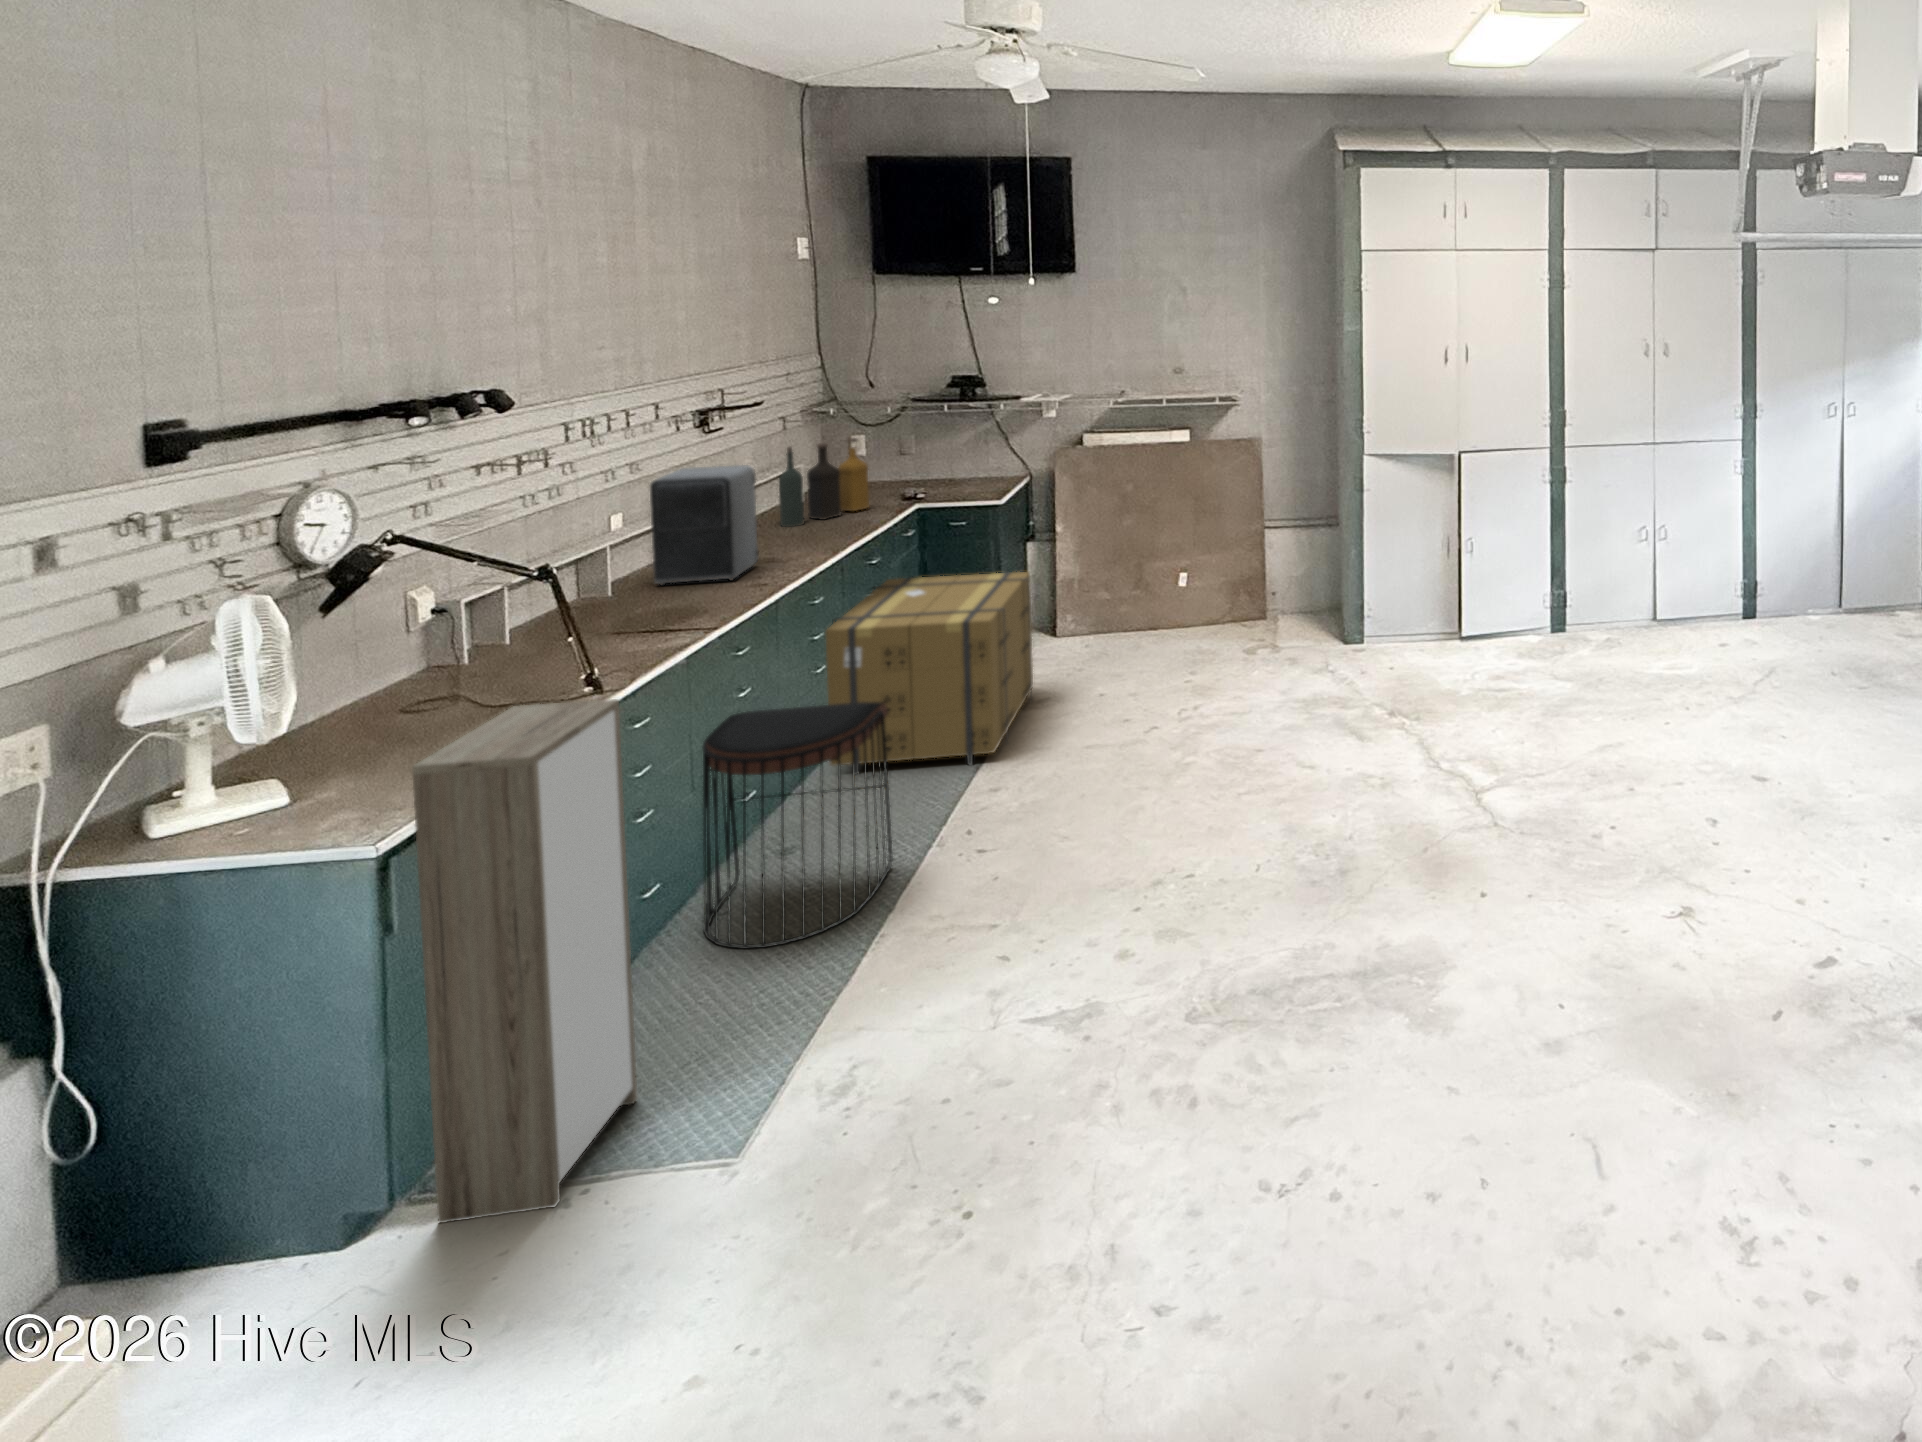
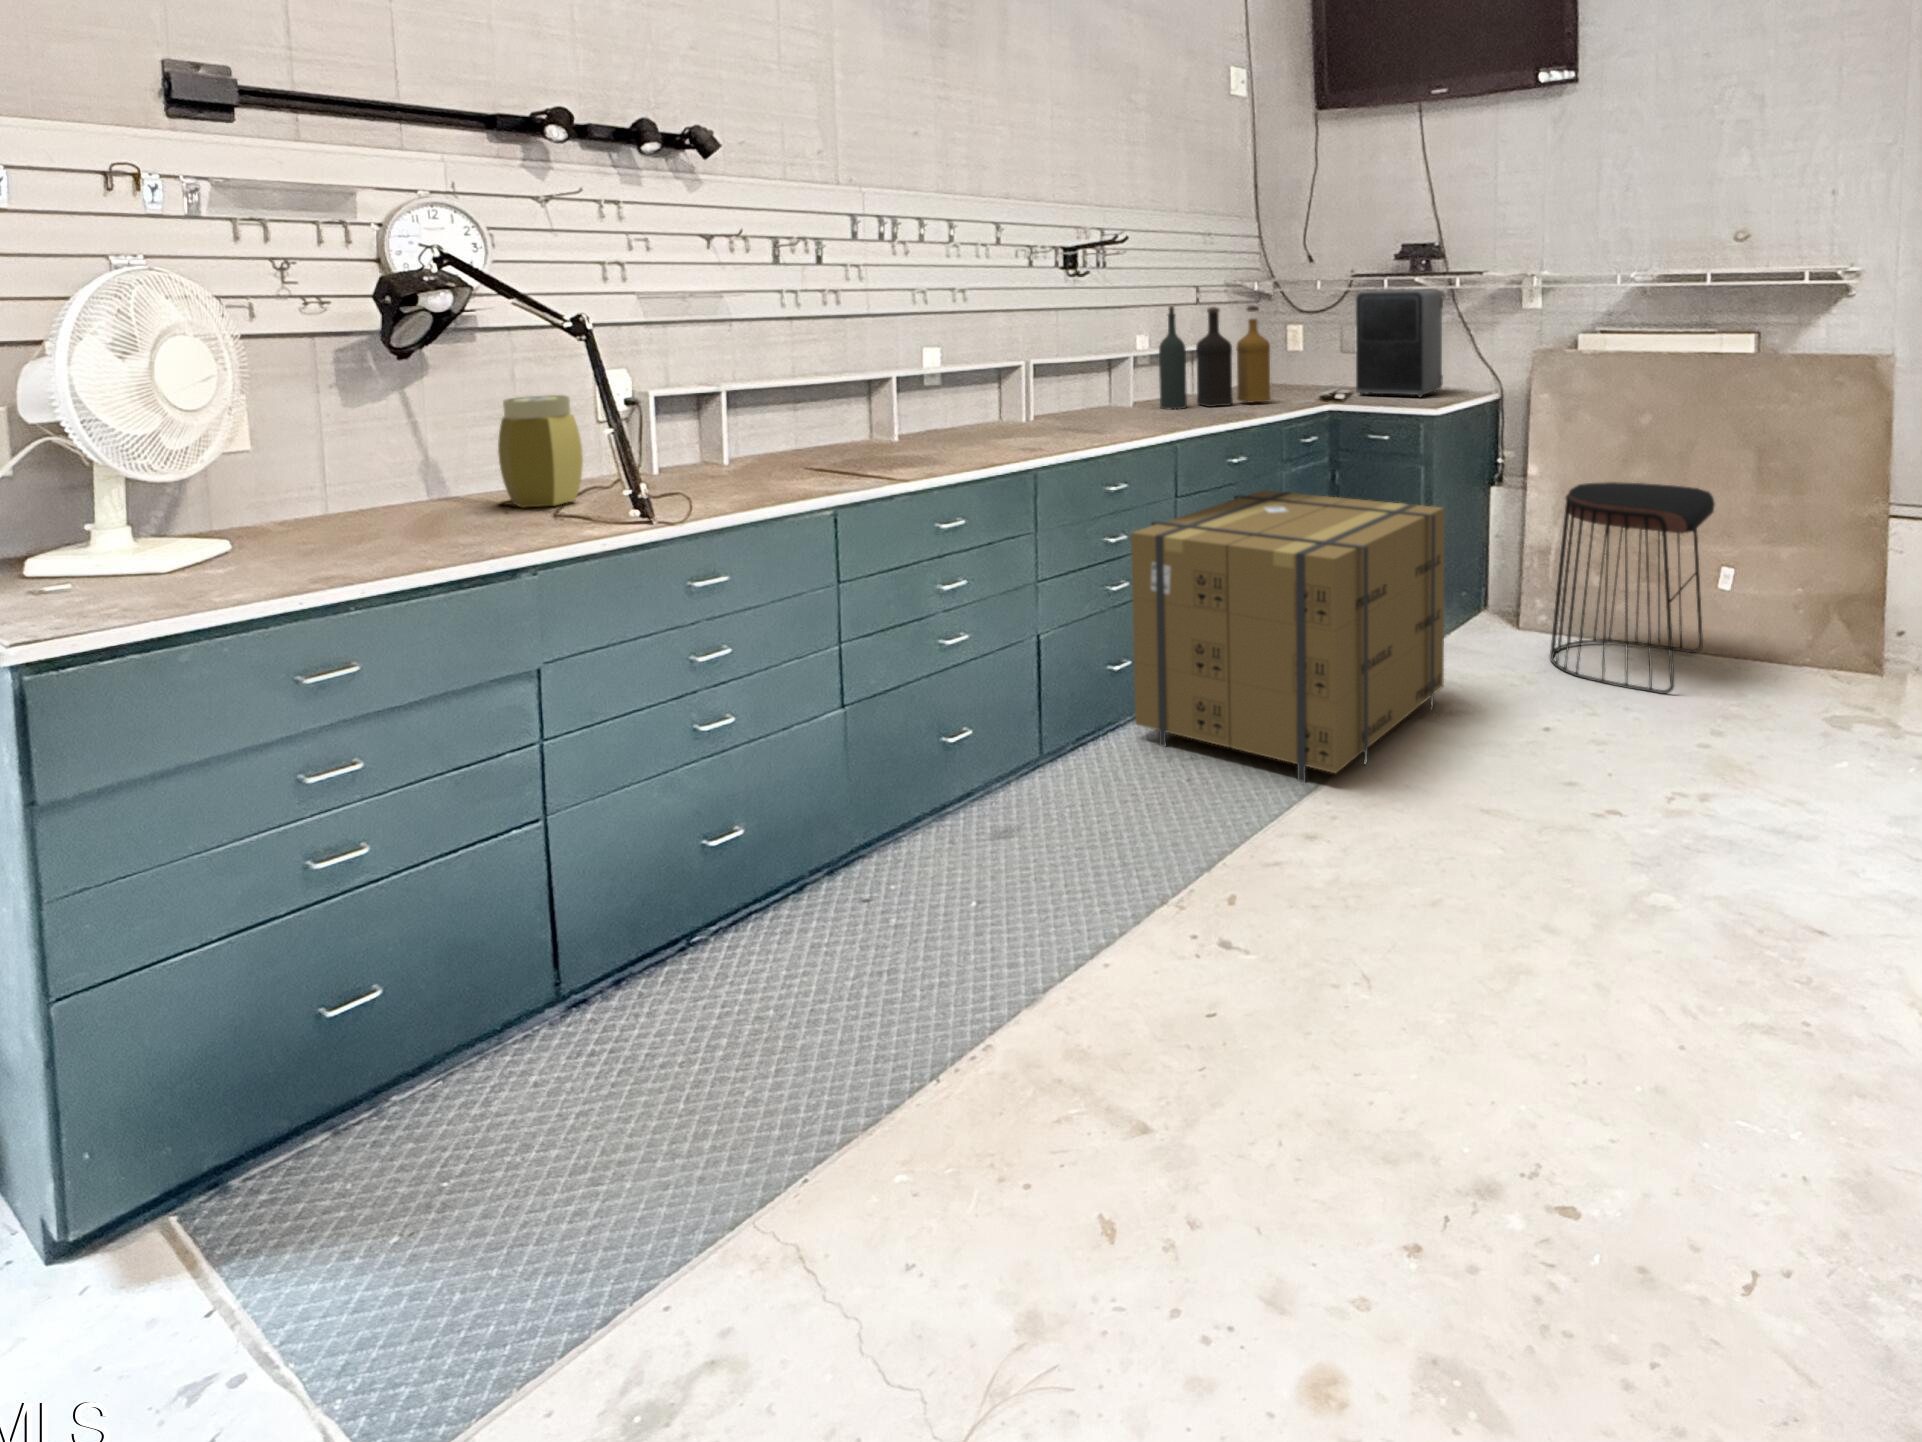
speaker: present [650,465,759,585] -> present [1356,290,1443,397]
jar: none [404,618,478,708] -> present [498,395,583,507]
storage cabinet: present [412,699,638,1223] -> none [40,488,486,1389]
stool: present [702,702,893,949] -> present [1550,482,1715,694]

